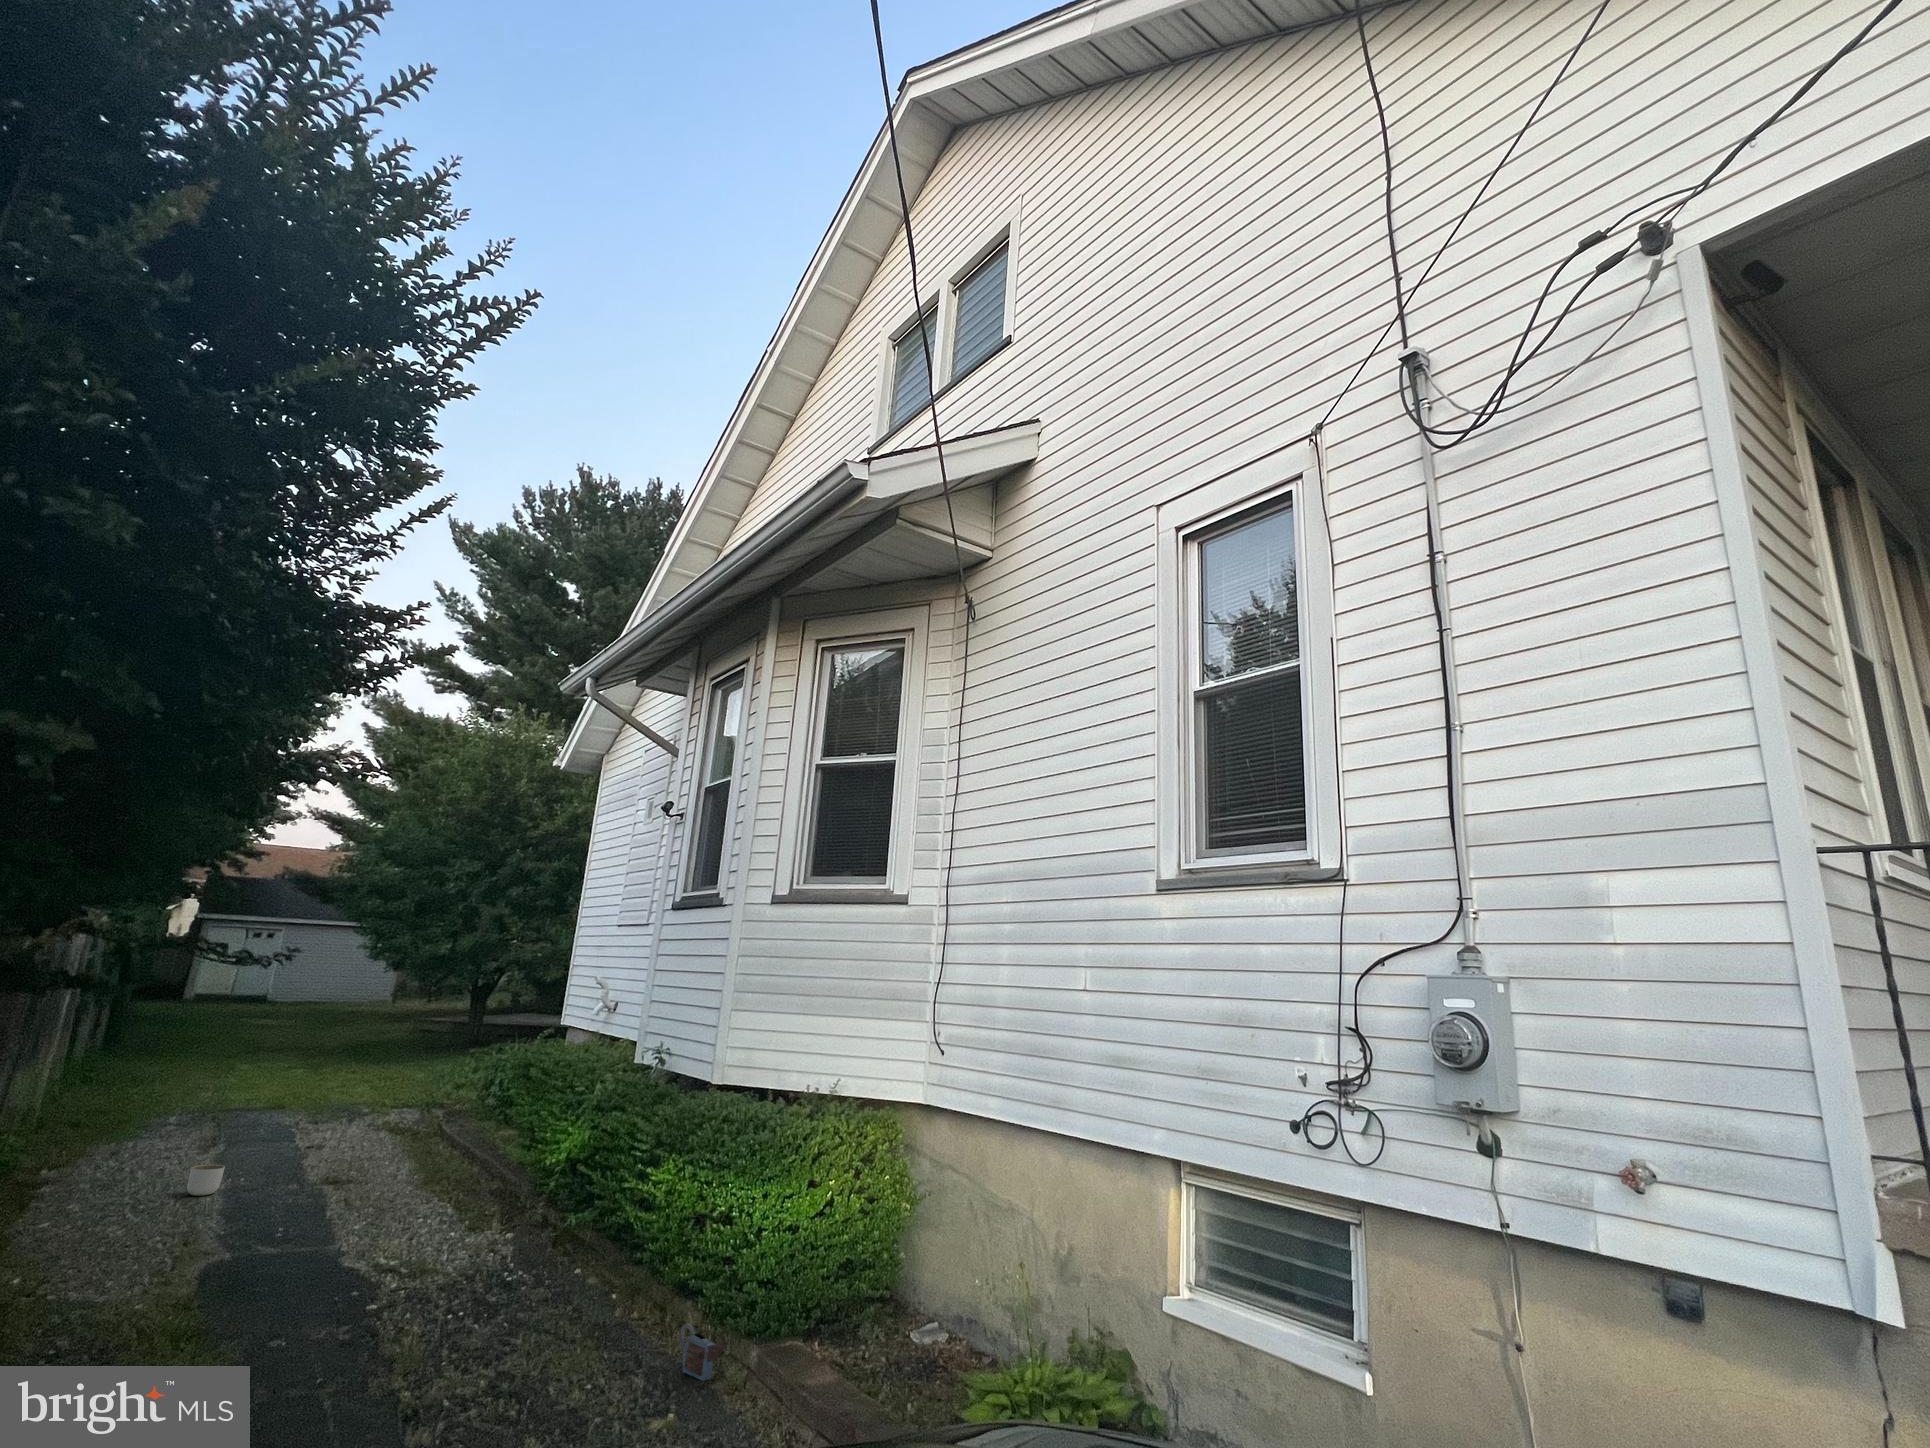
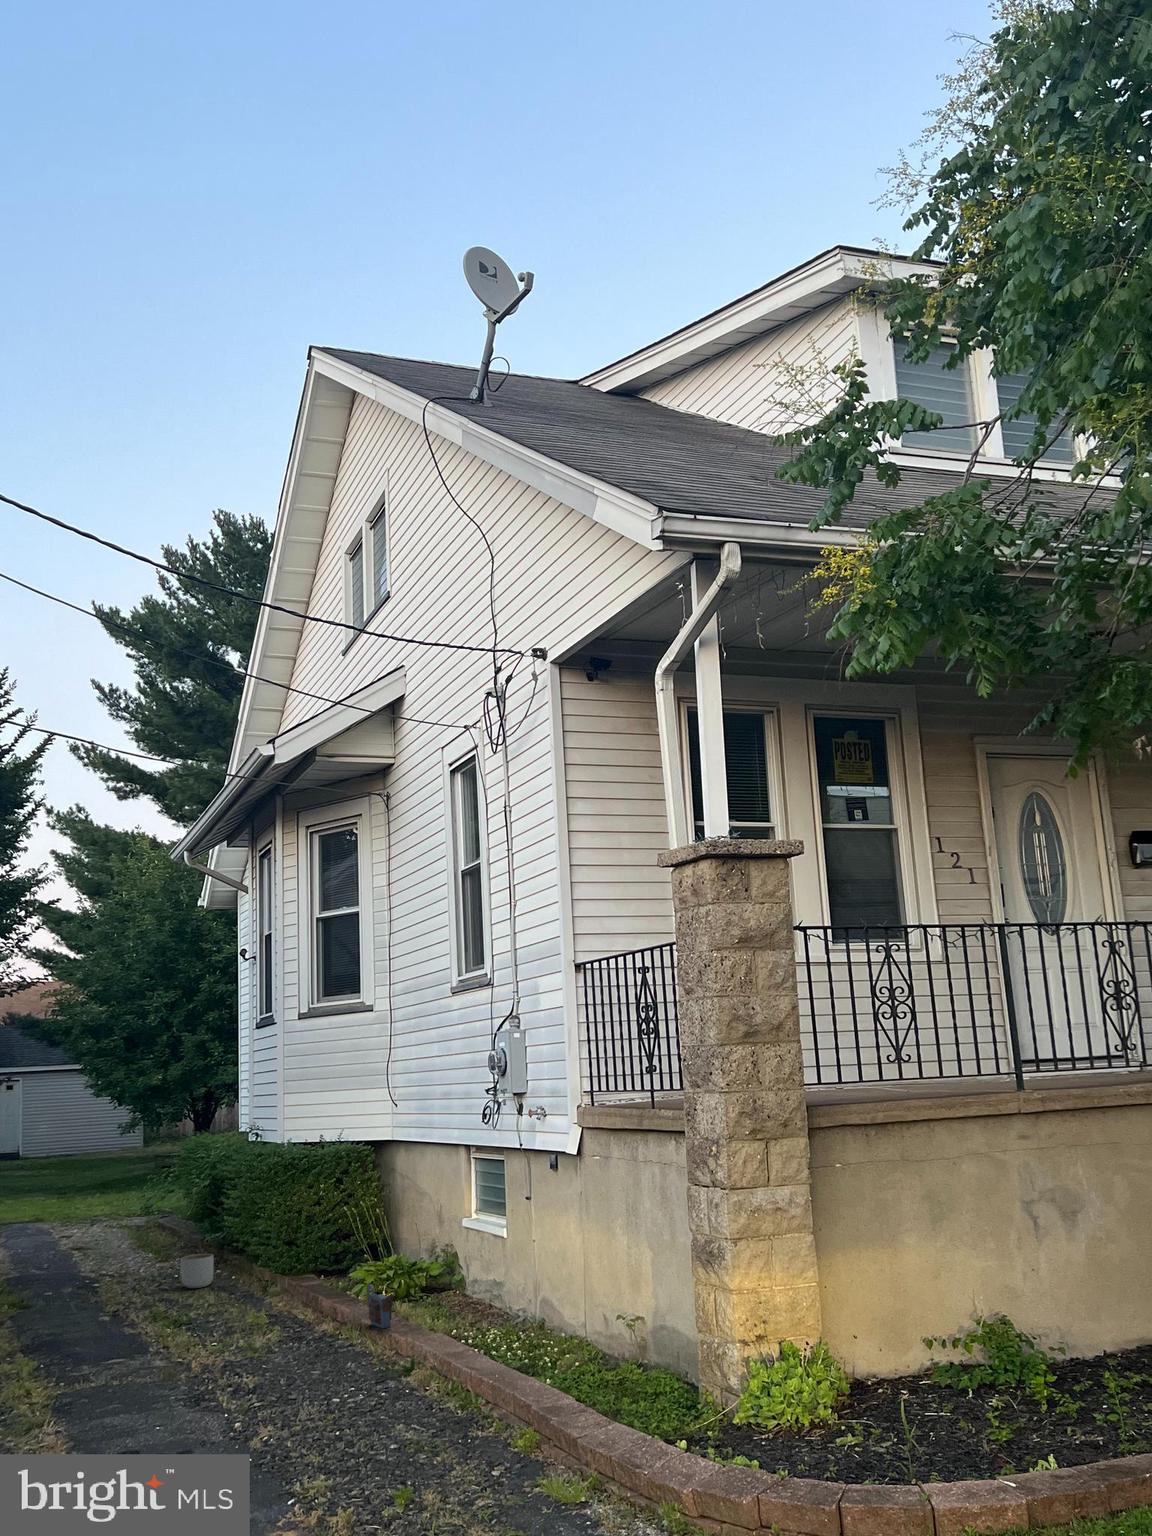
watering can: present [678,1323,727,1381] -> present [366,1284,394,1329]

